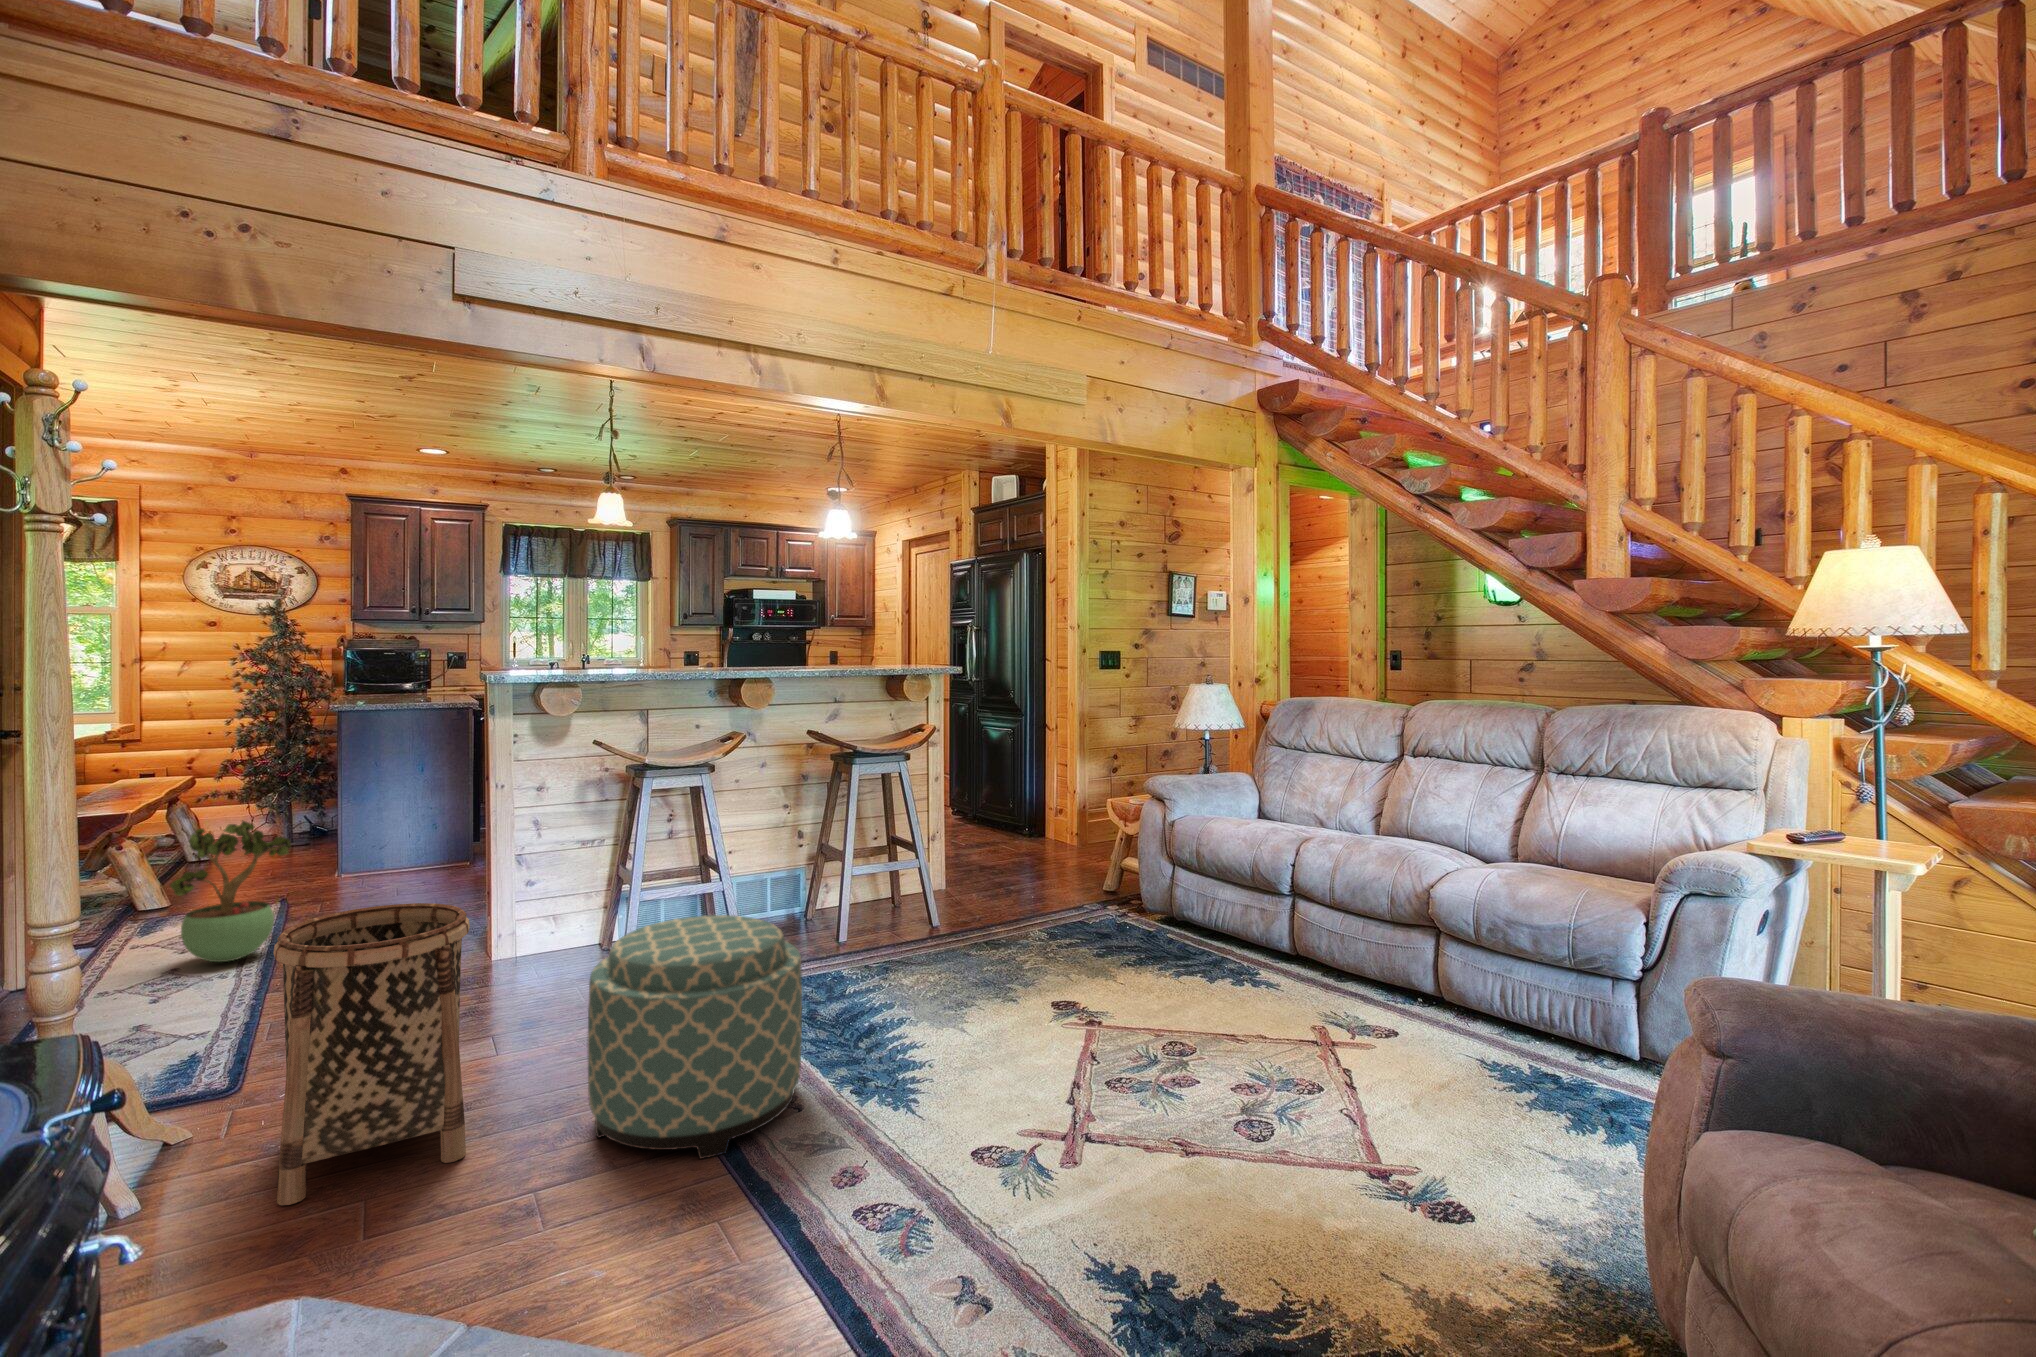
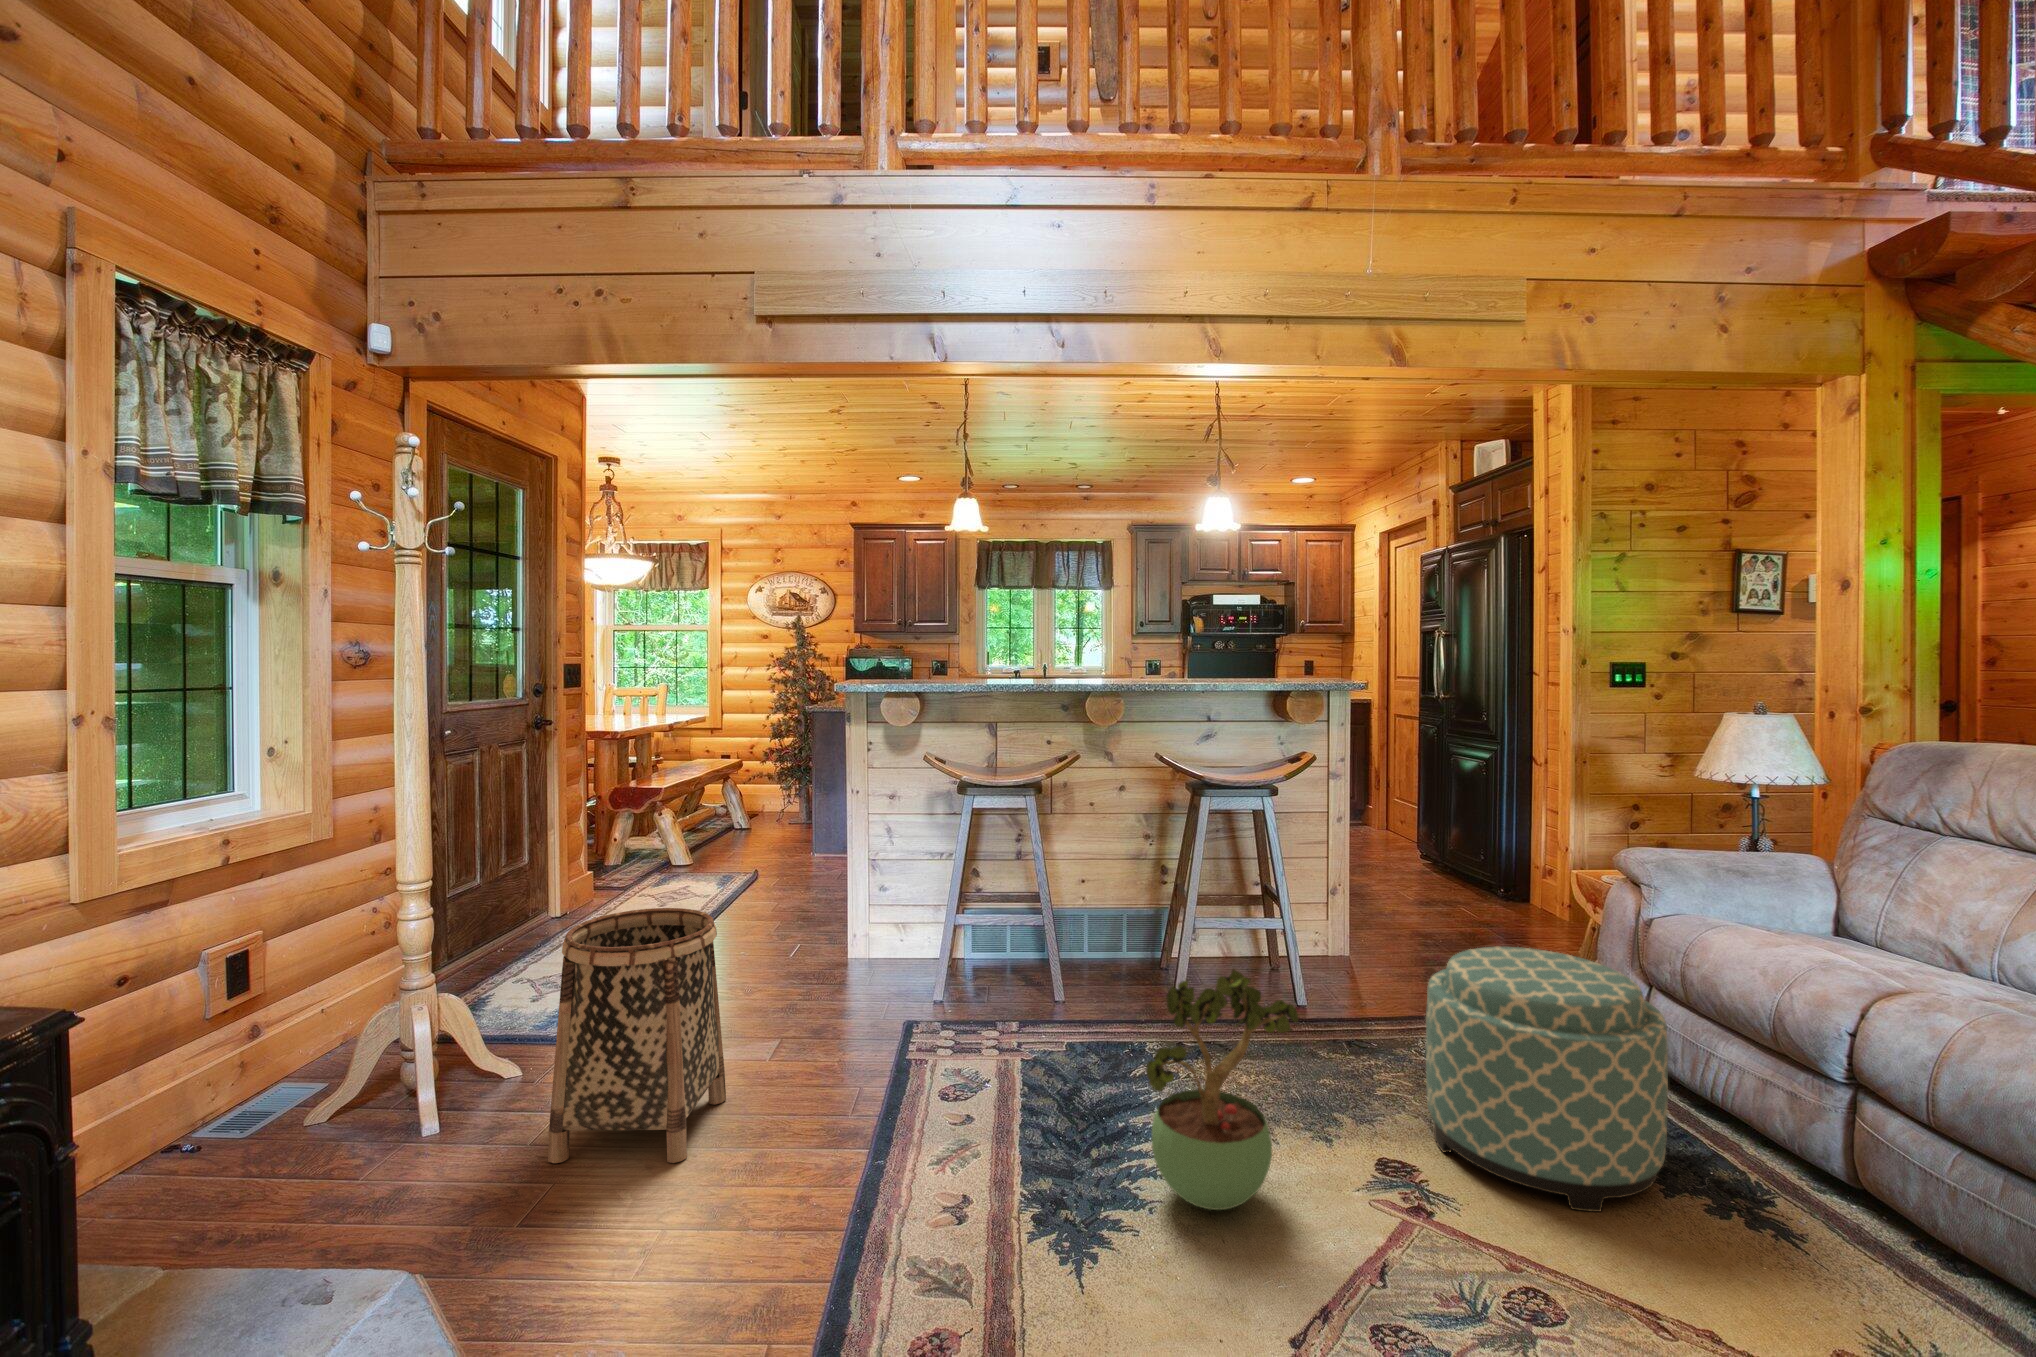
potted plant: present [170,821,291,962] -> present [1145,969,1298,1210]
ottoman: present [588,915,802,1159] -> present [1426,947,1668,1212]

